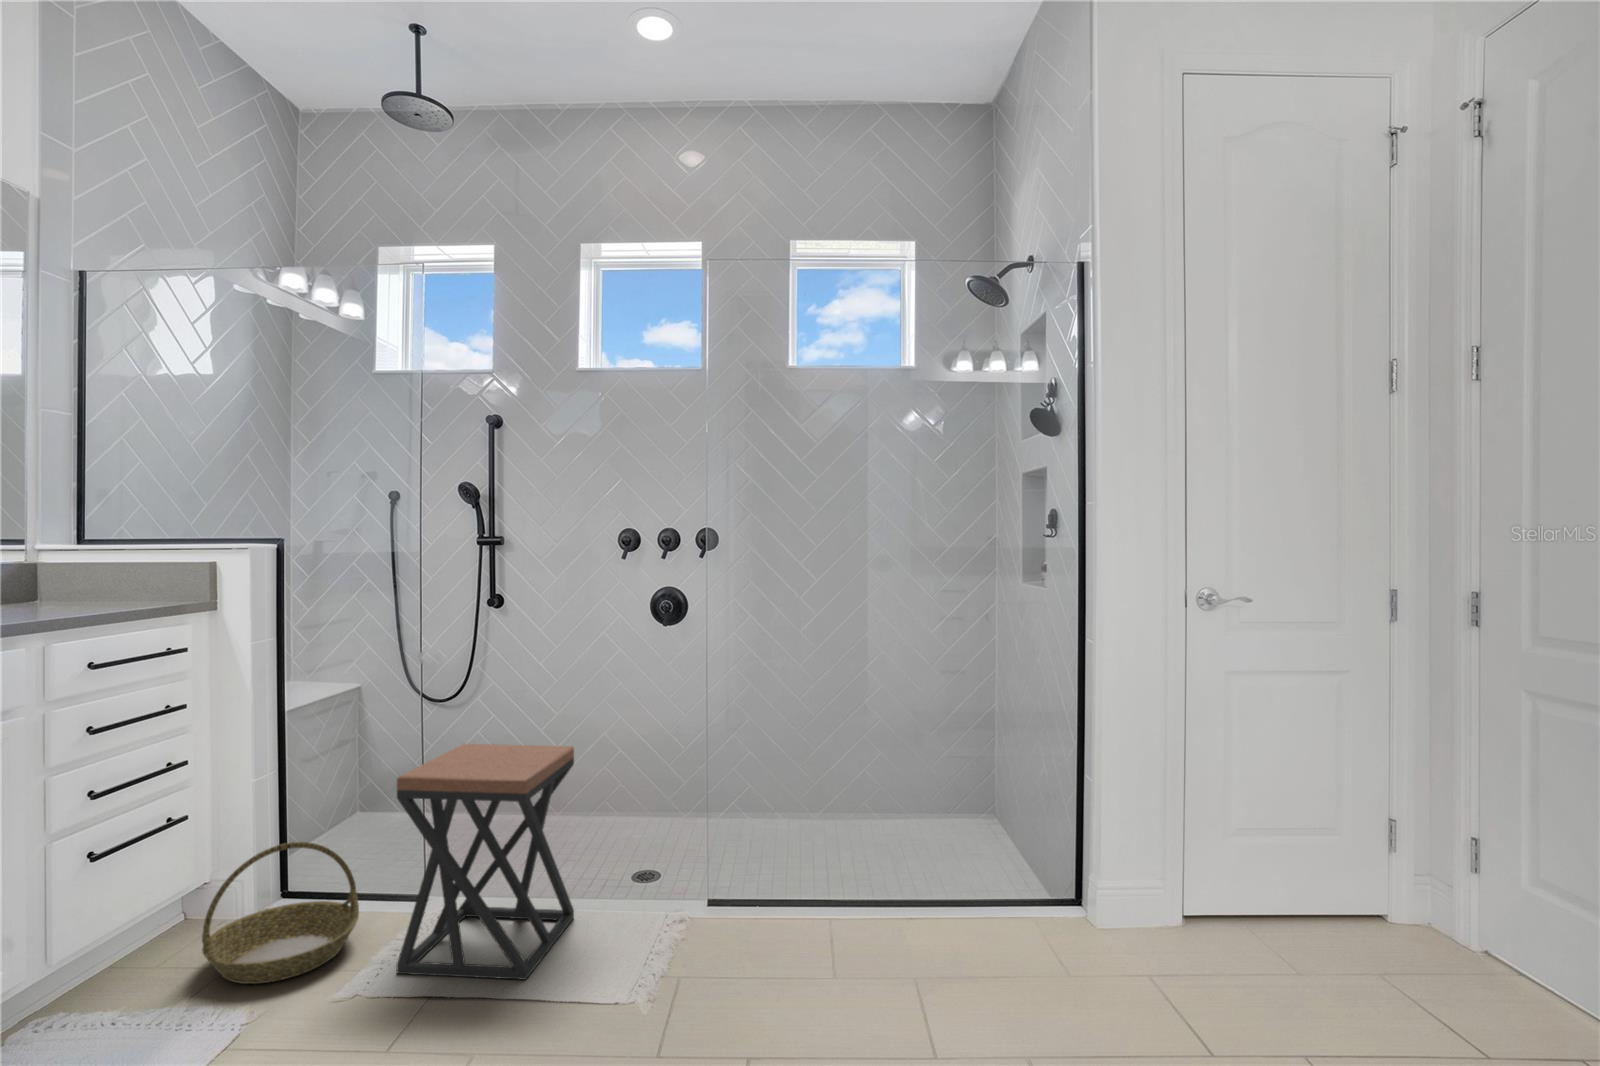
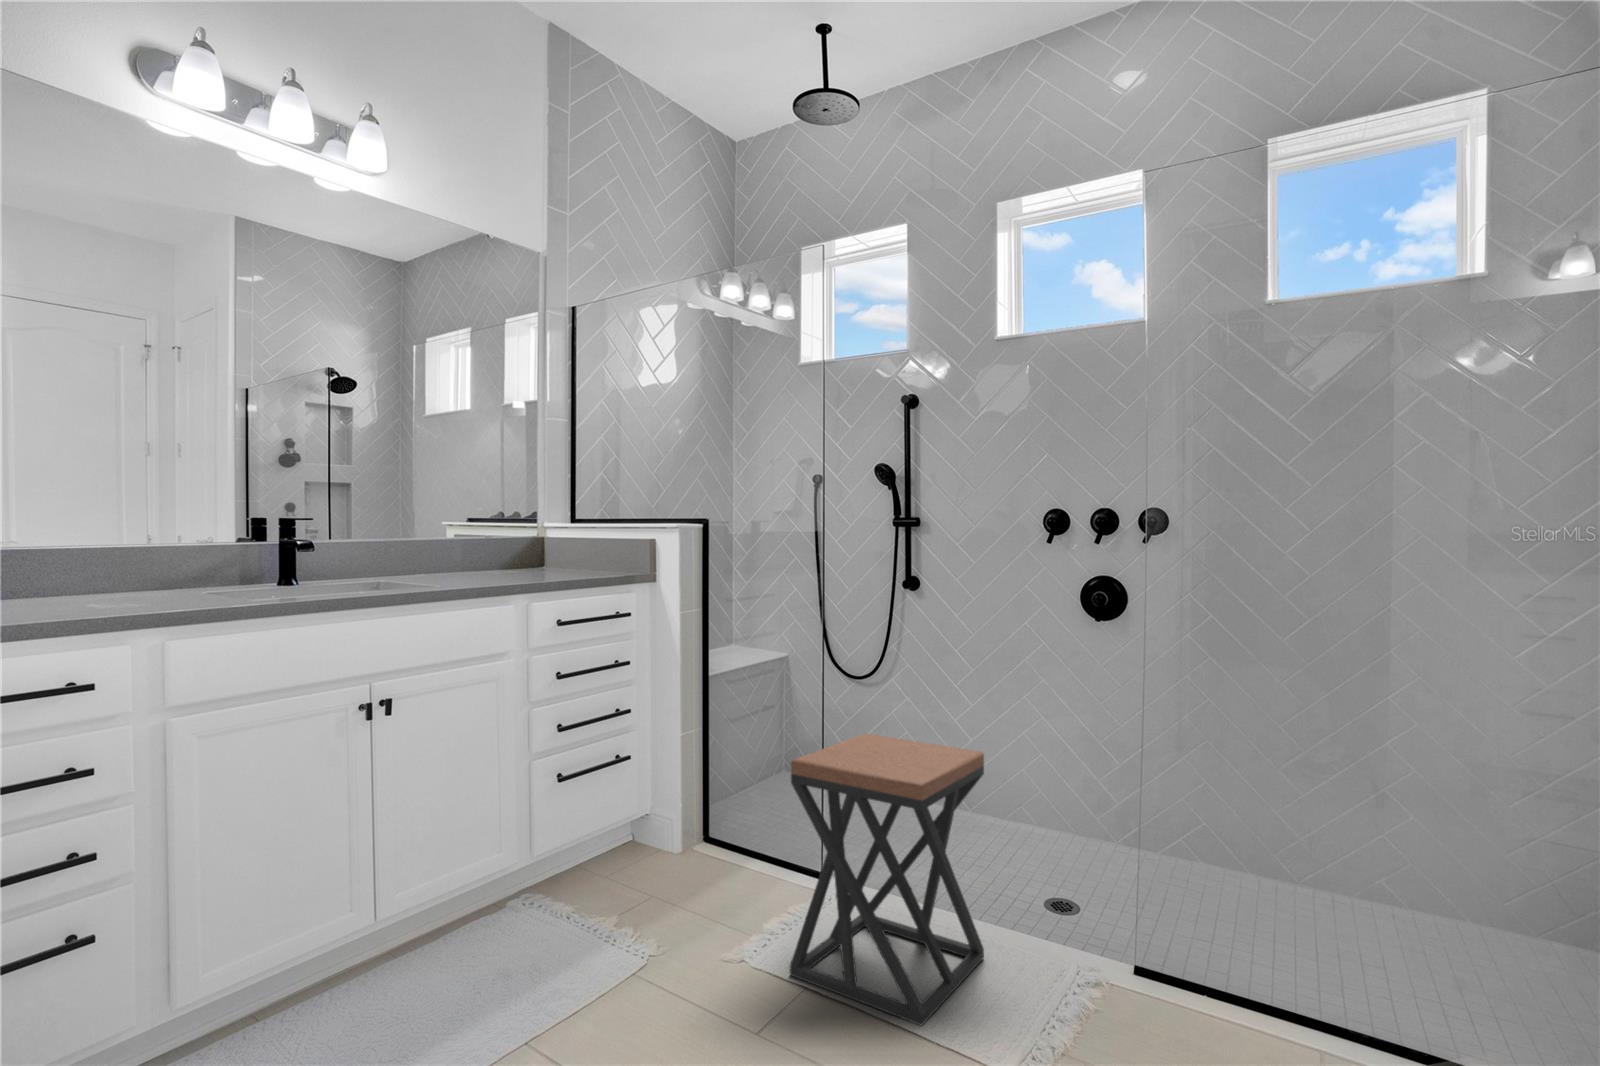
basket: present [202,842,359,984] -> none [628,811,762,951]

